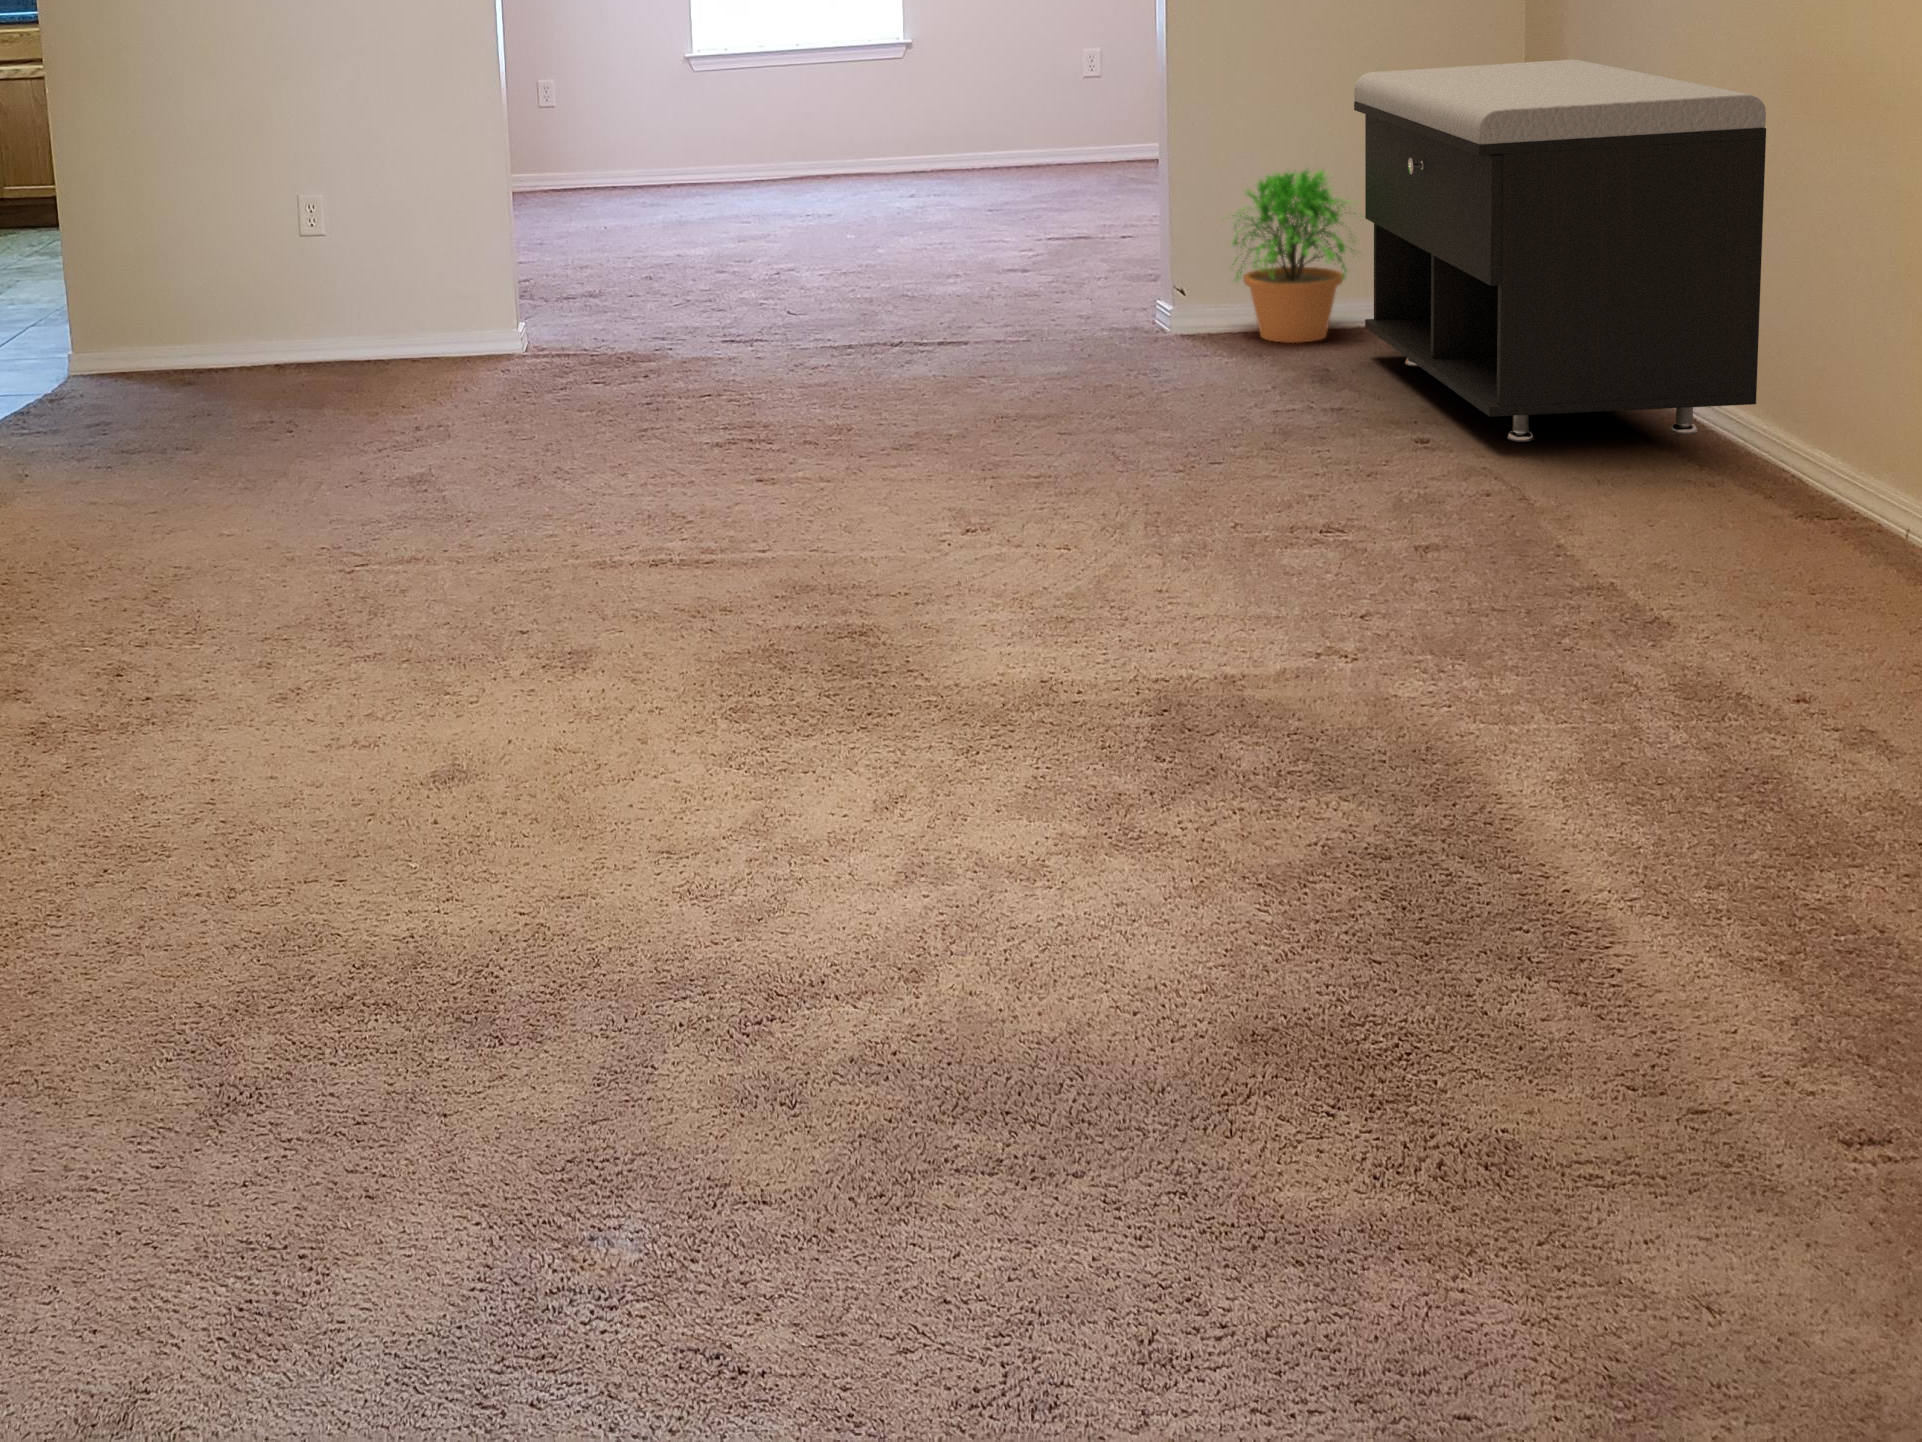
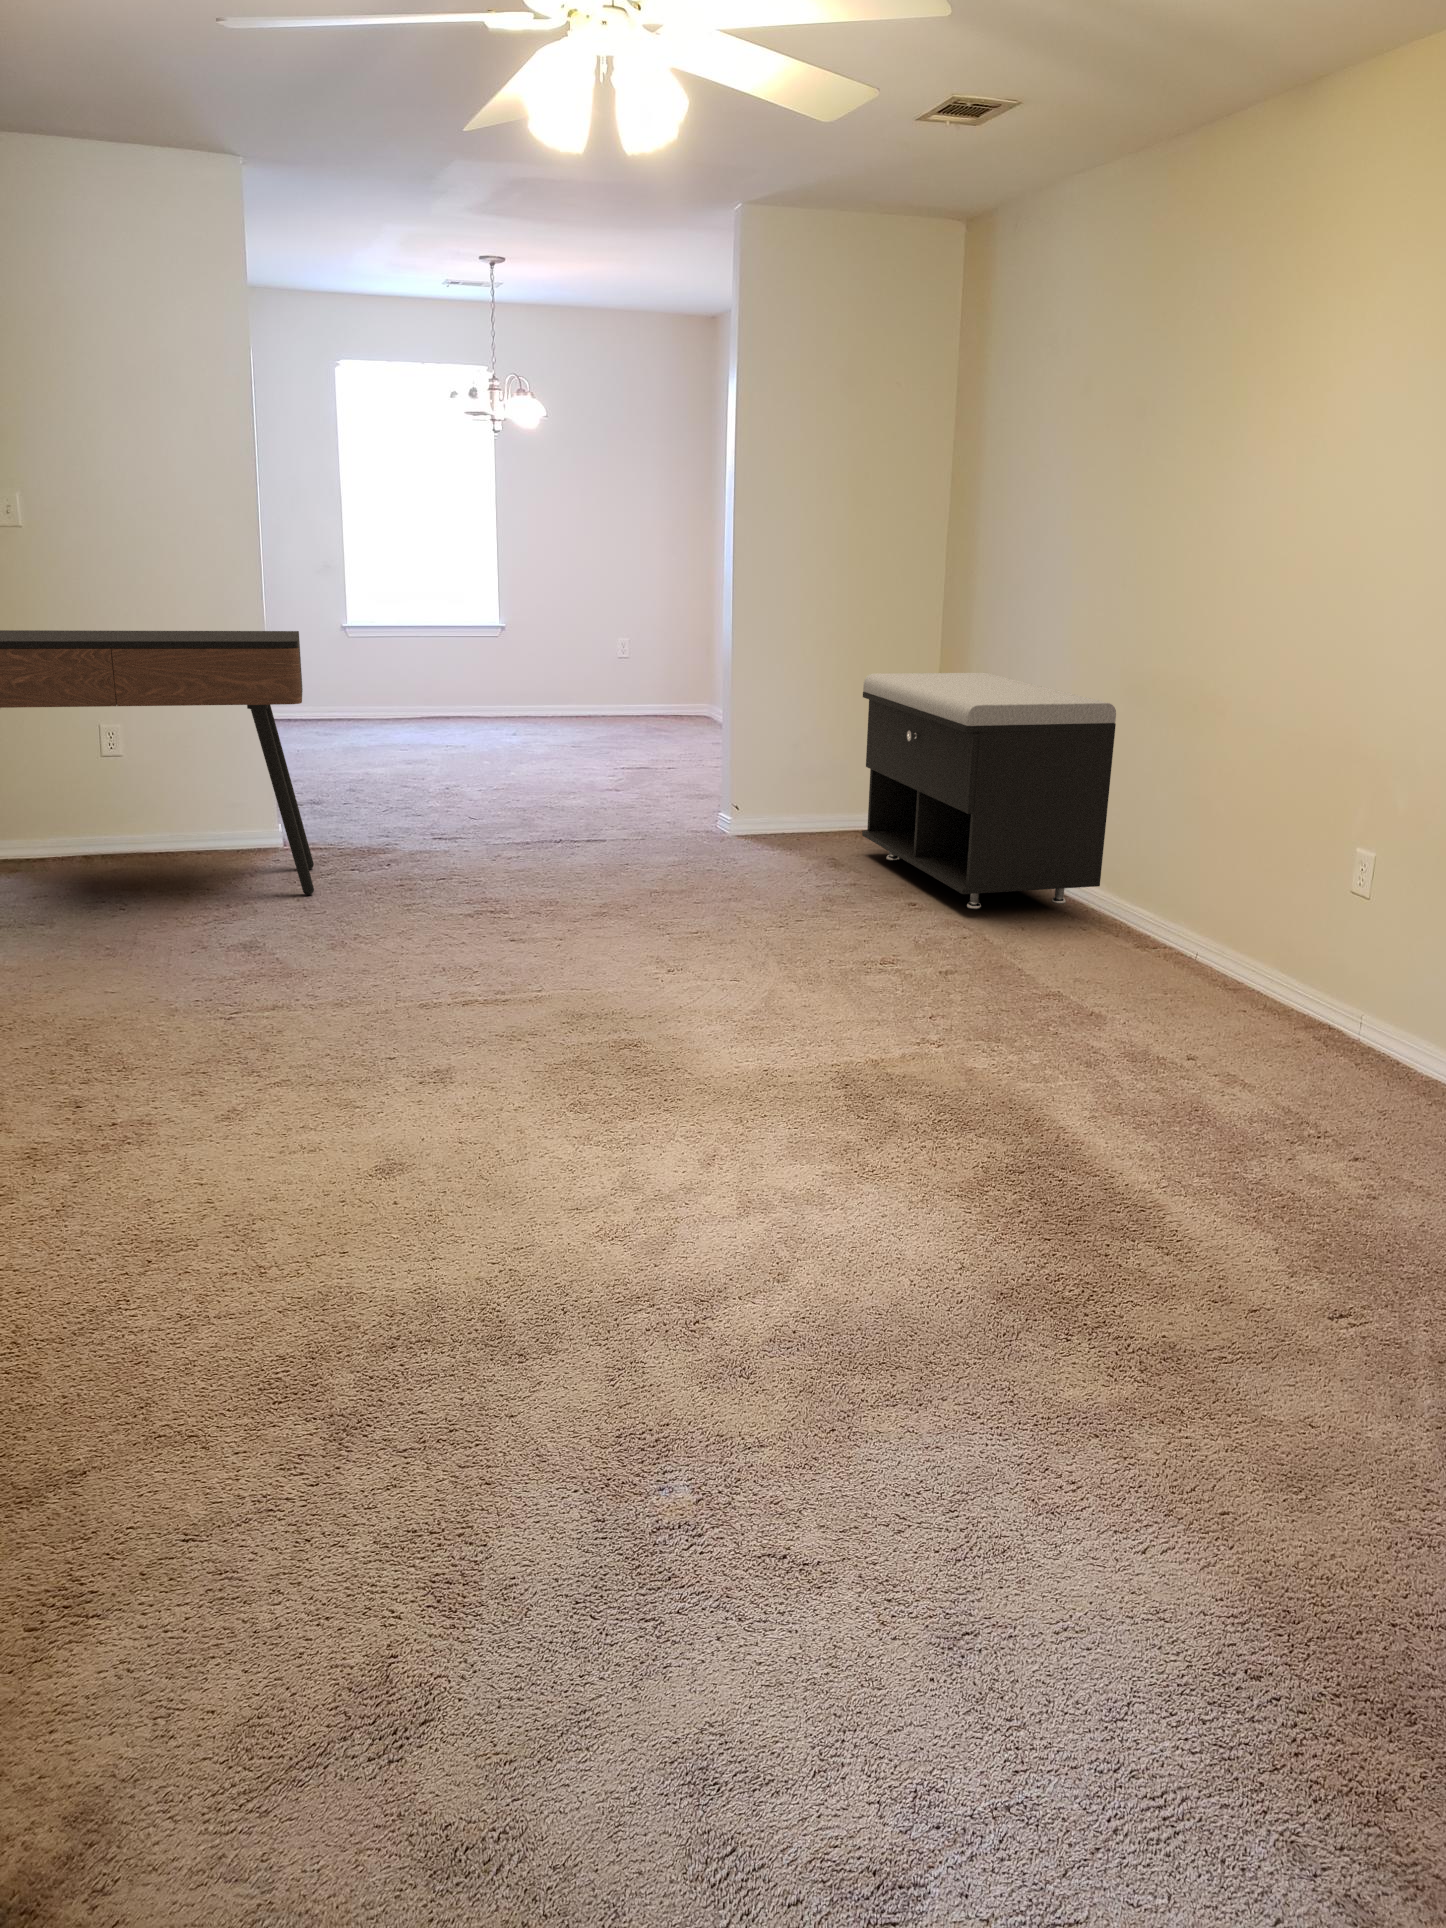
console table: none [64,65,548,436] -> present [0,630,314,895]
potted plant: present [1231,170,1355,343] -> none [768,730,863,844]

